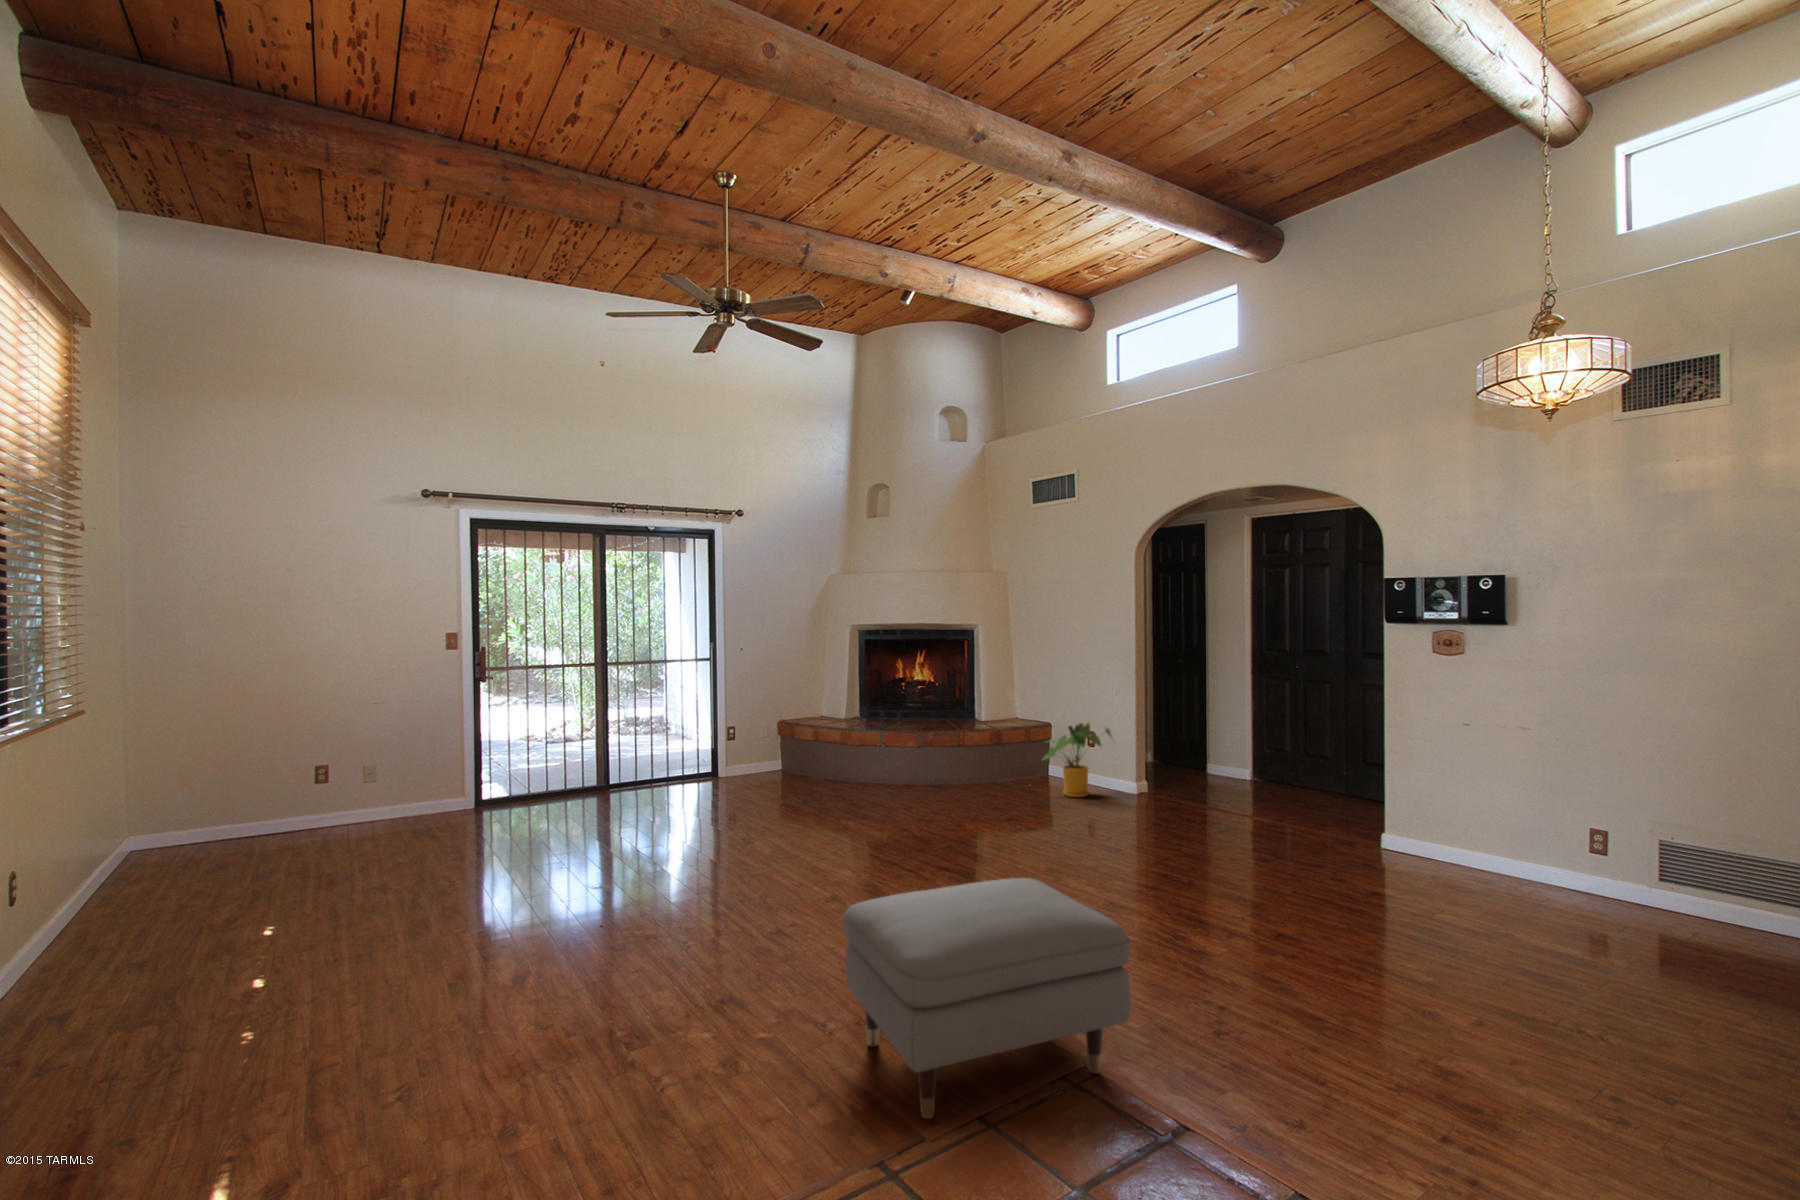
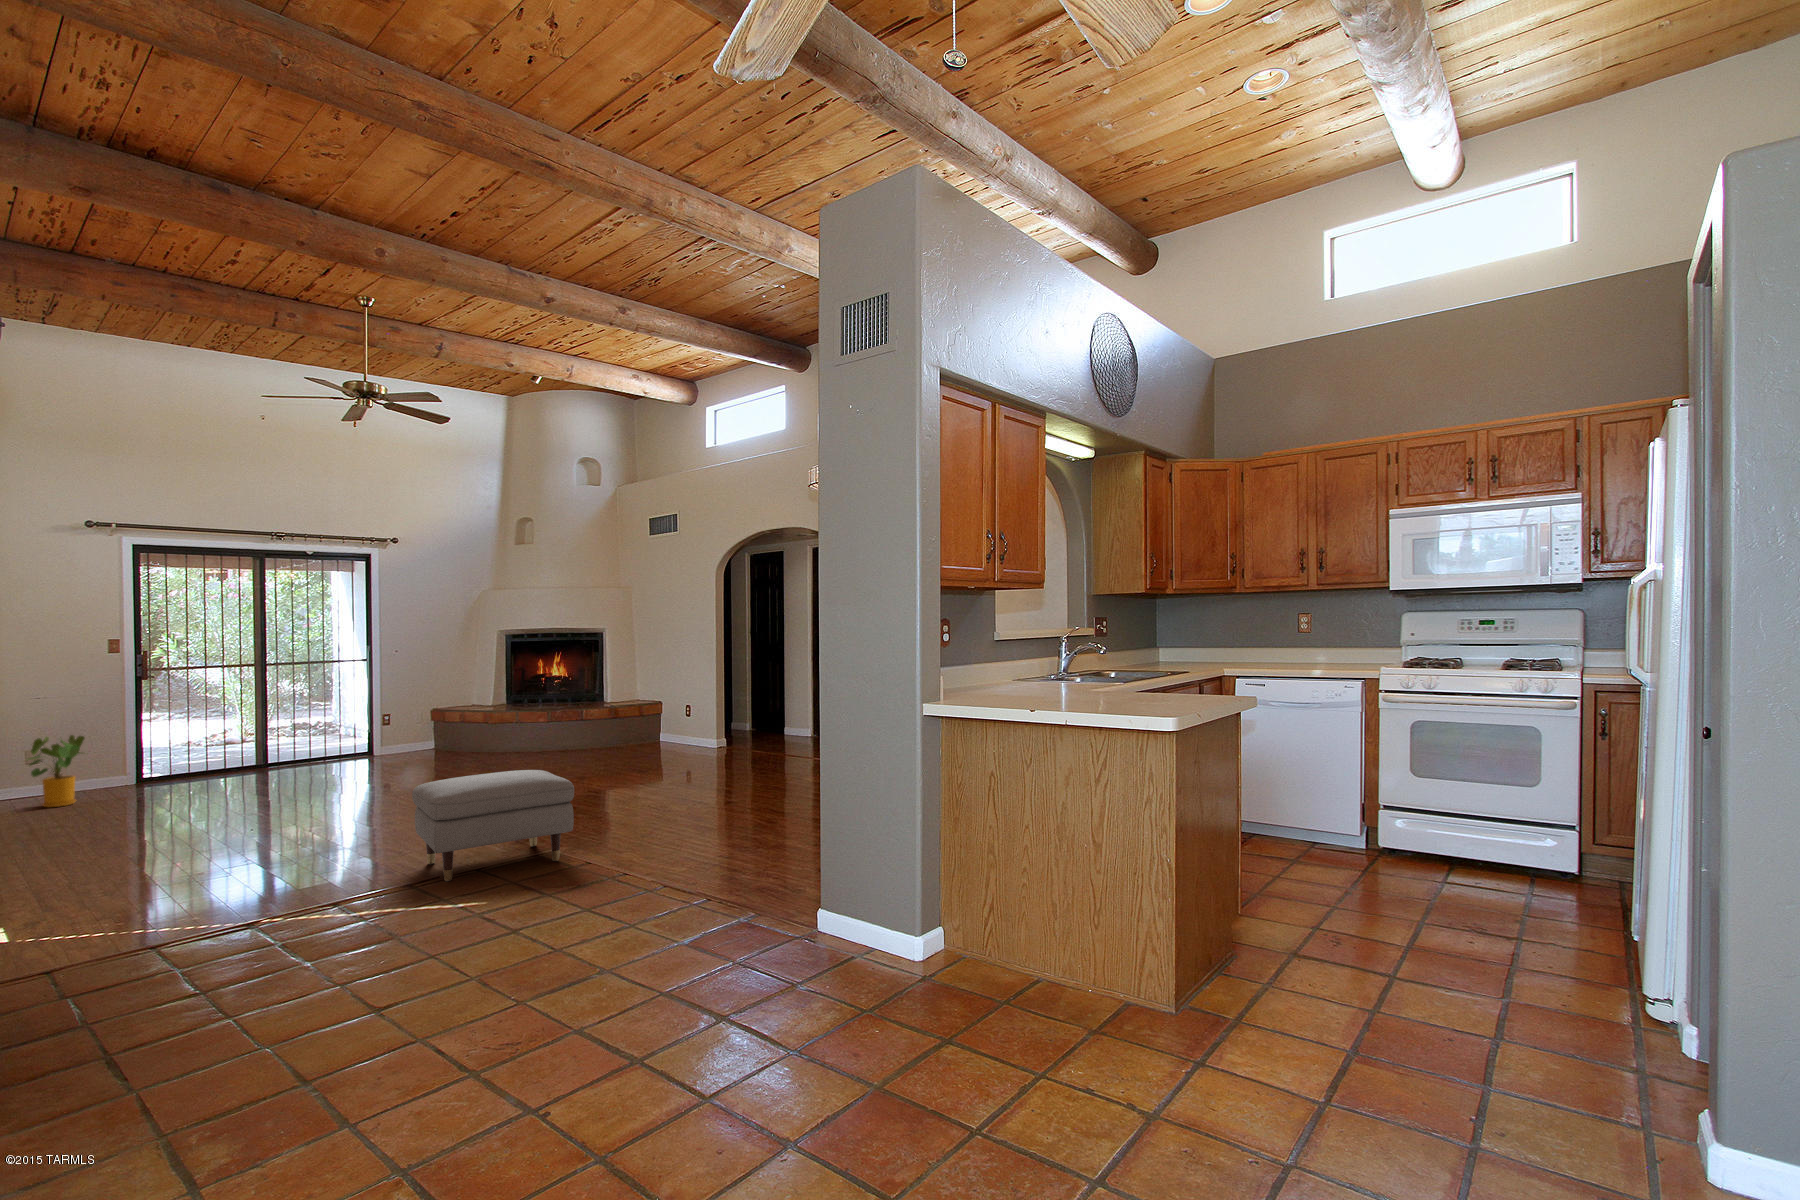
house plant: present [1043,723,1111,797] -> present [27,735,84,807]

